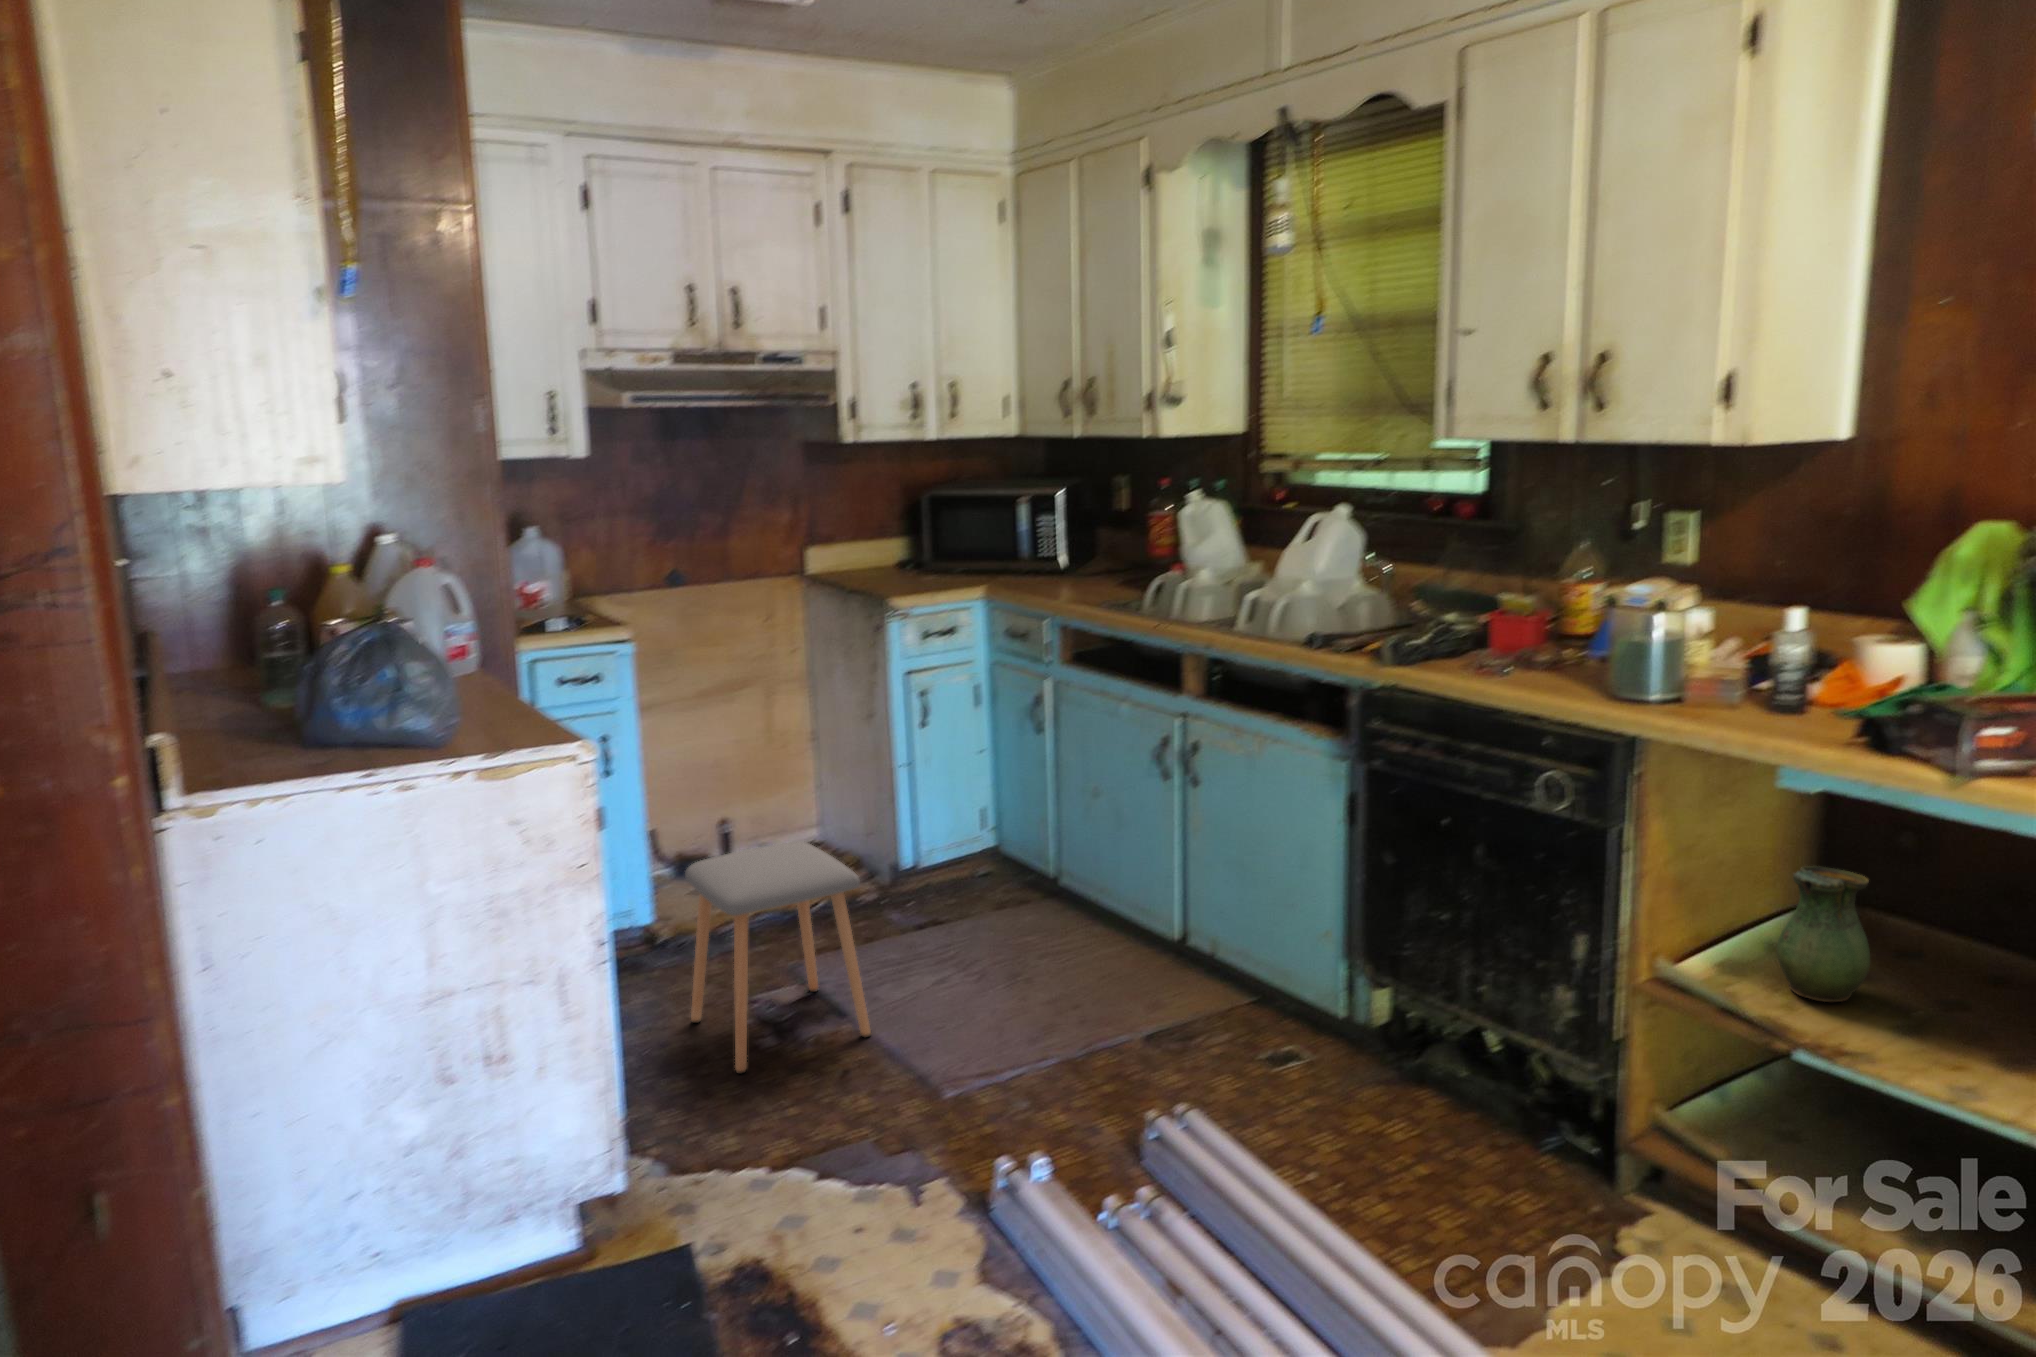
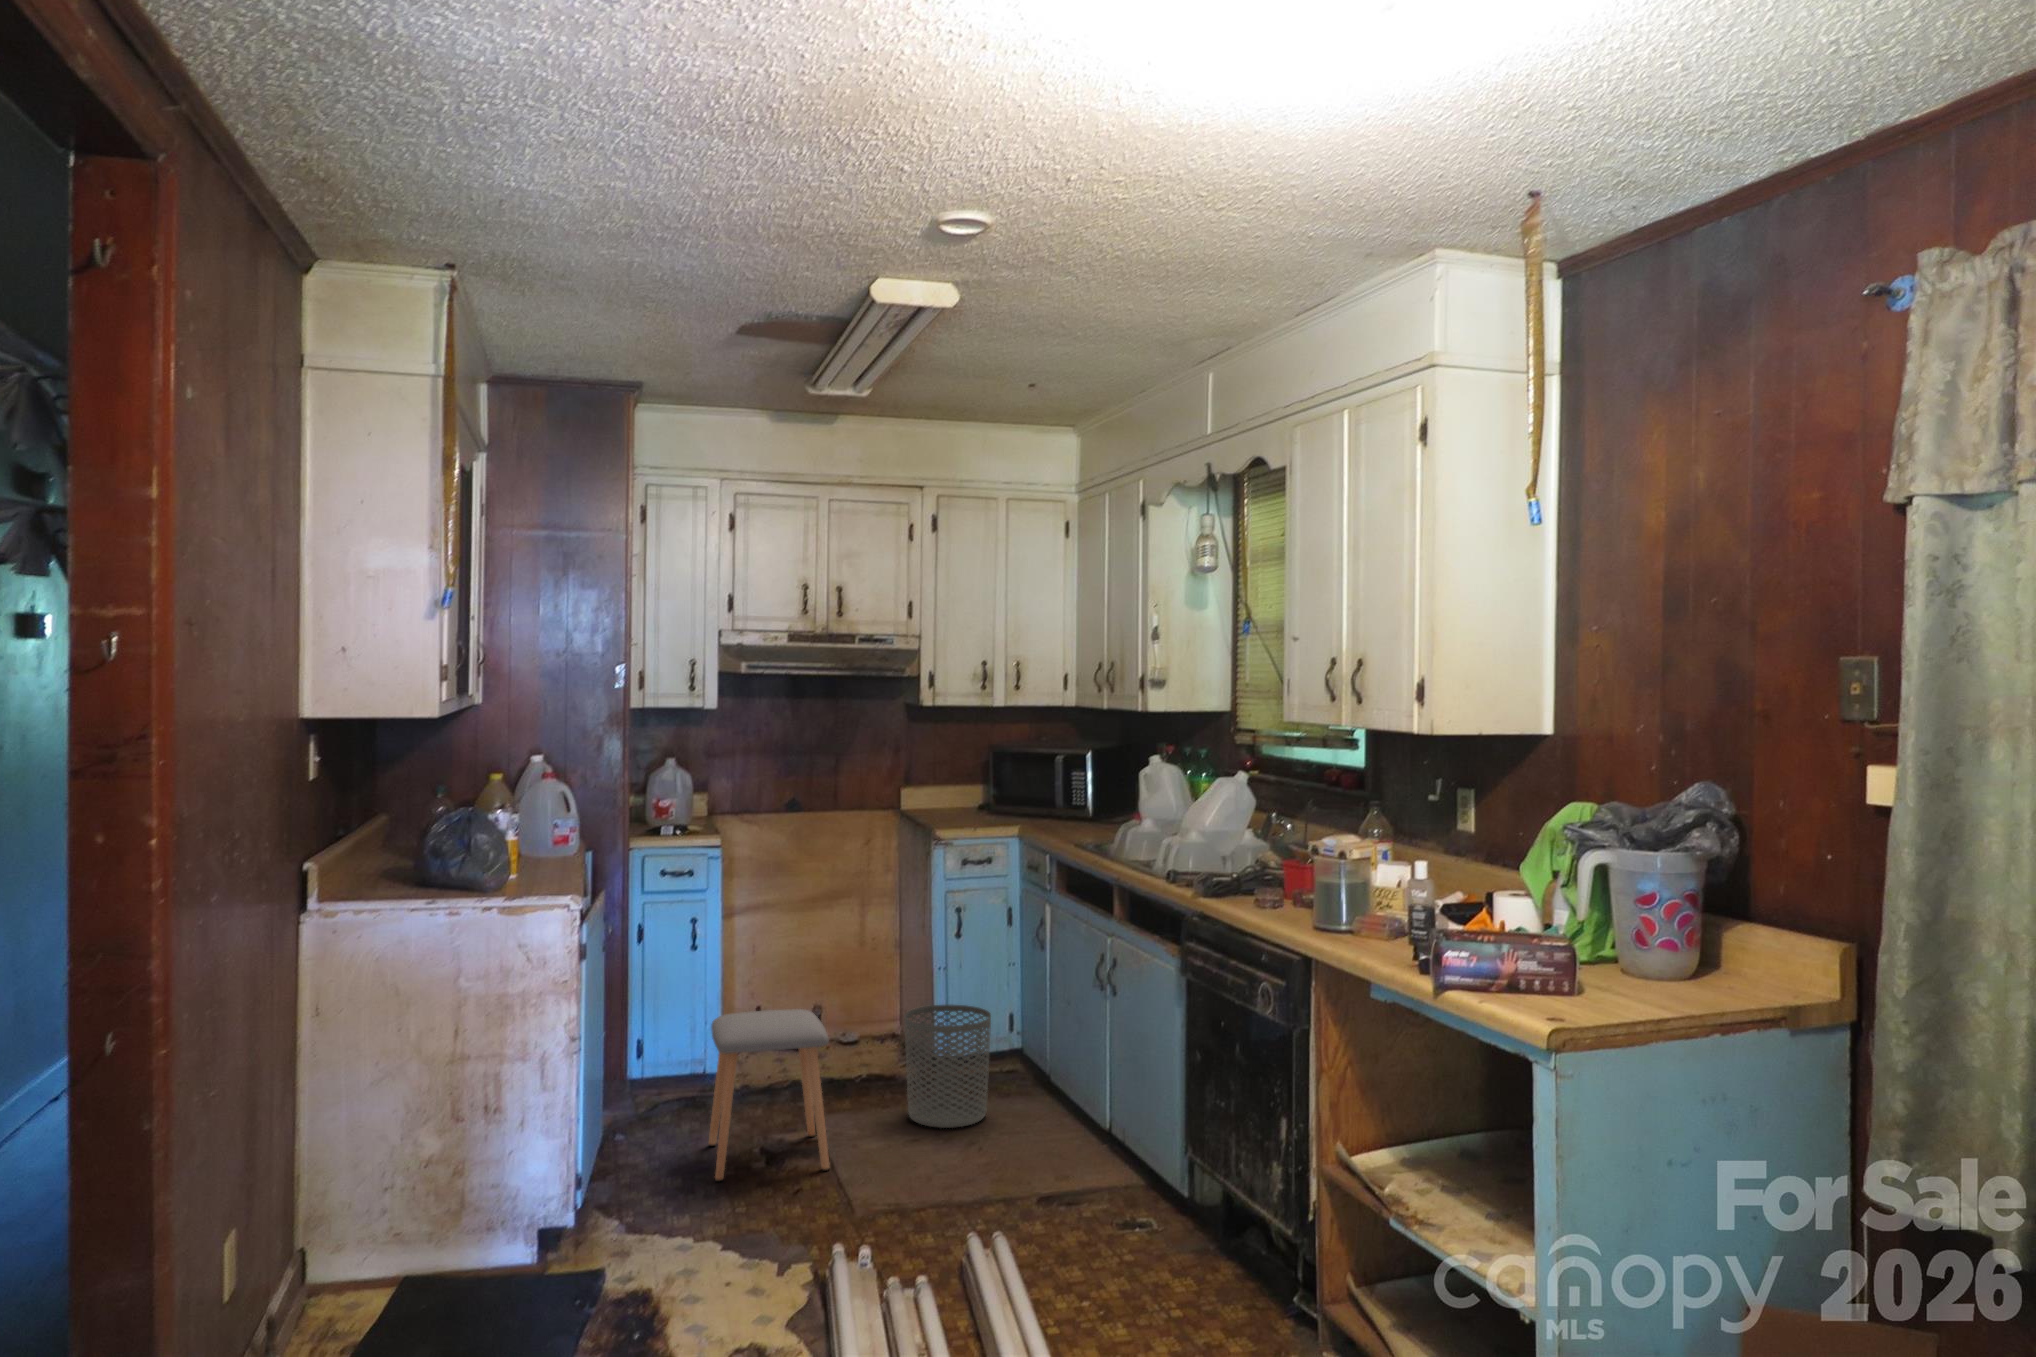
waste bin: none [902,809,1008,958] -> present [905,1004,991,1128]
pitcher: present [1777,866,1870,1002] -> none [1417,1072,1490,1187]

